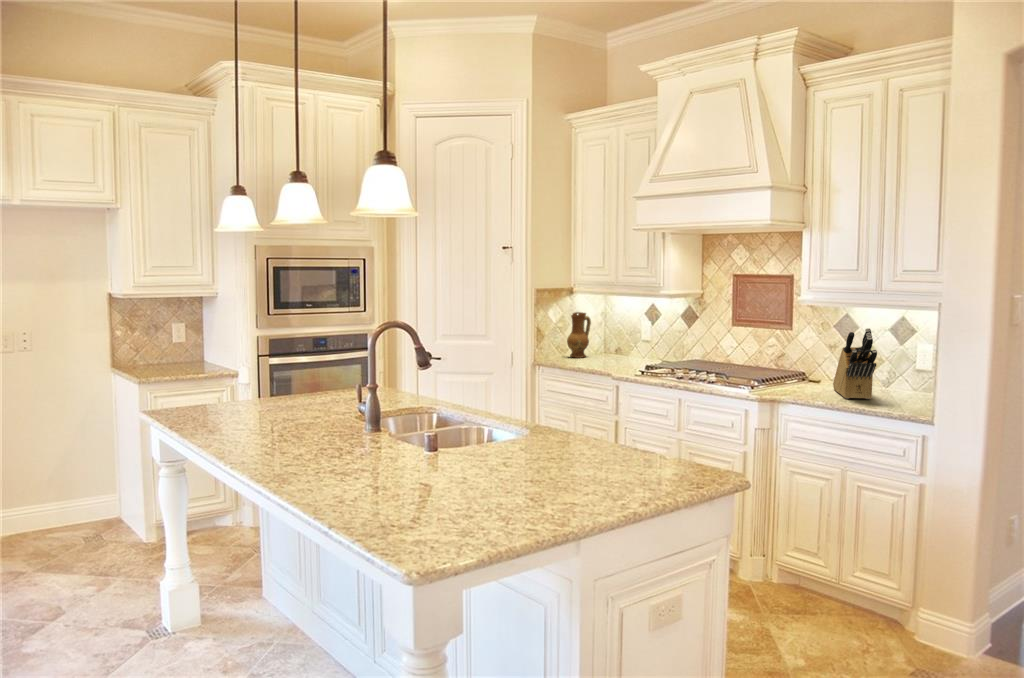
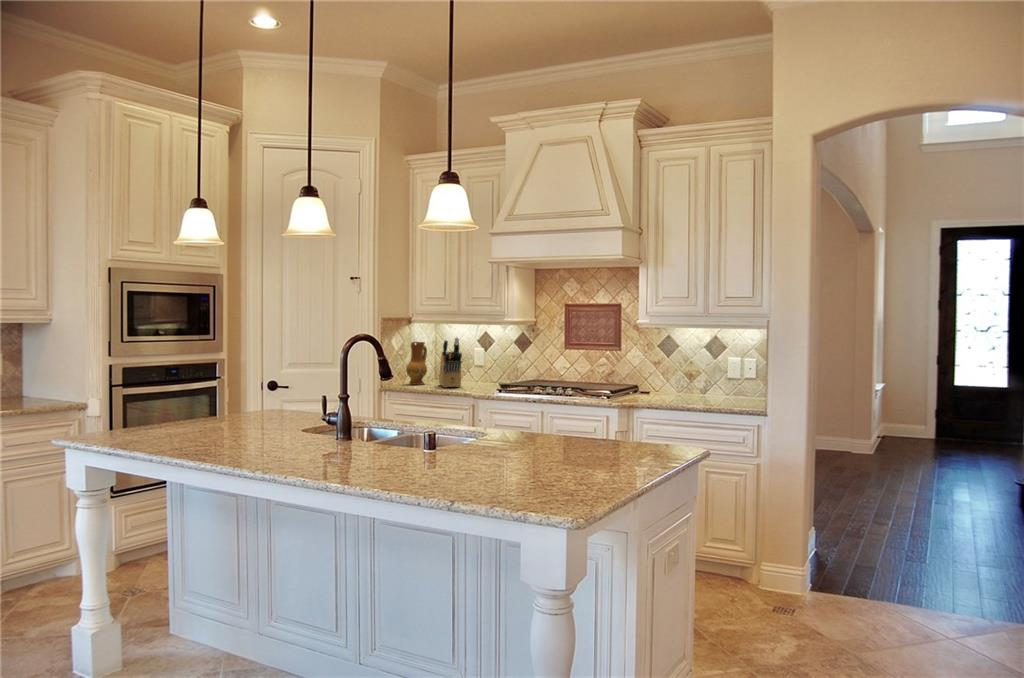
knife block: present [833,328,877,399] -> present [439,338,462,387]

